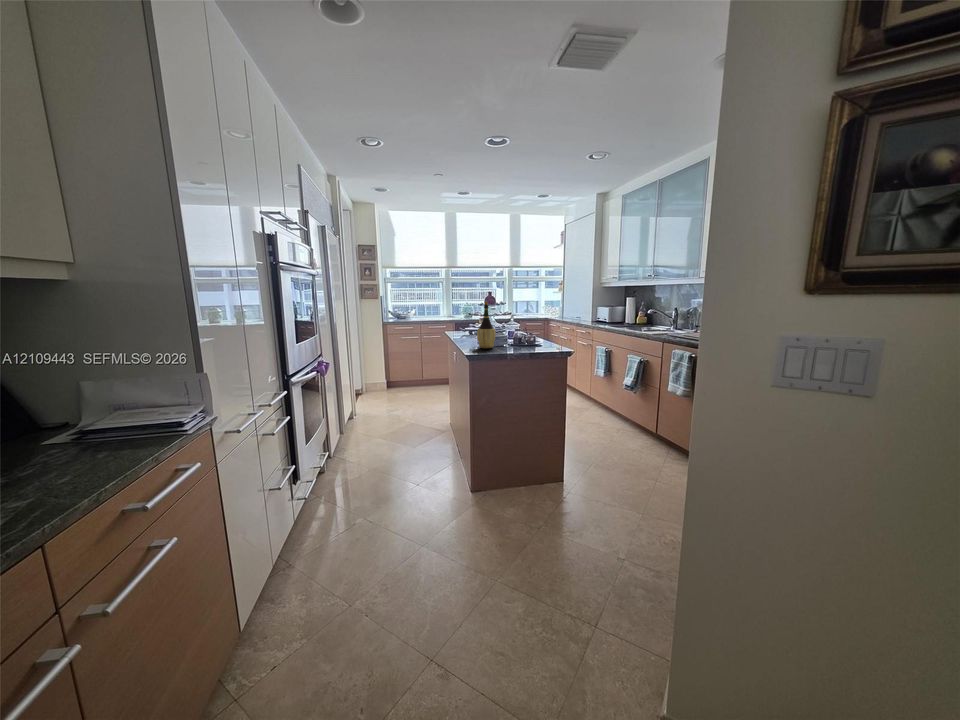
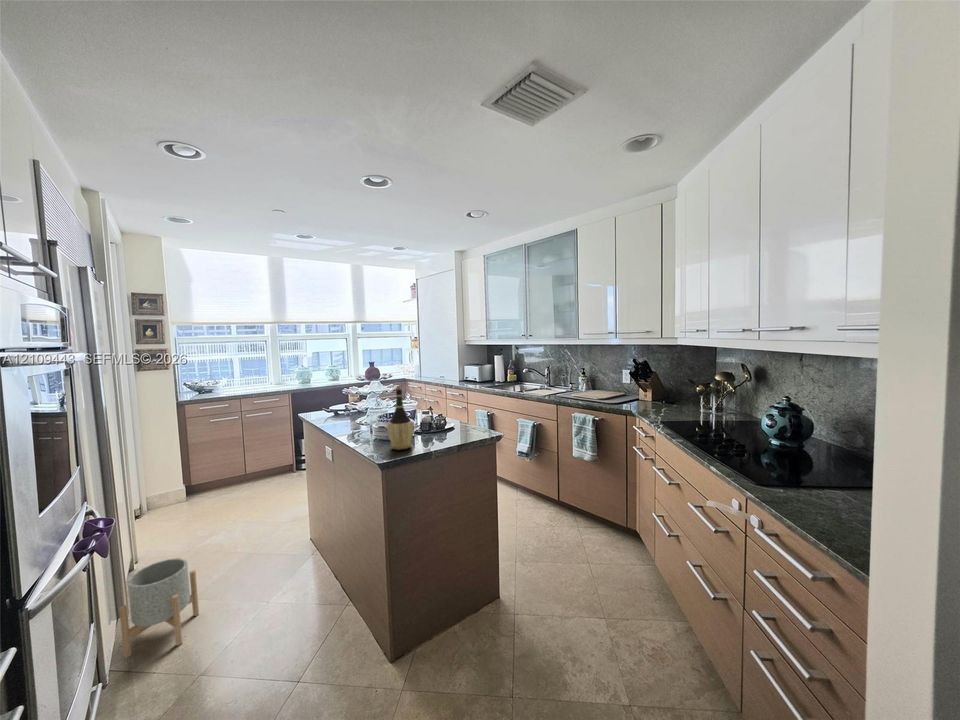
planter: none [339,405,377,452] -> present [119,558,199,658]

